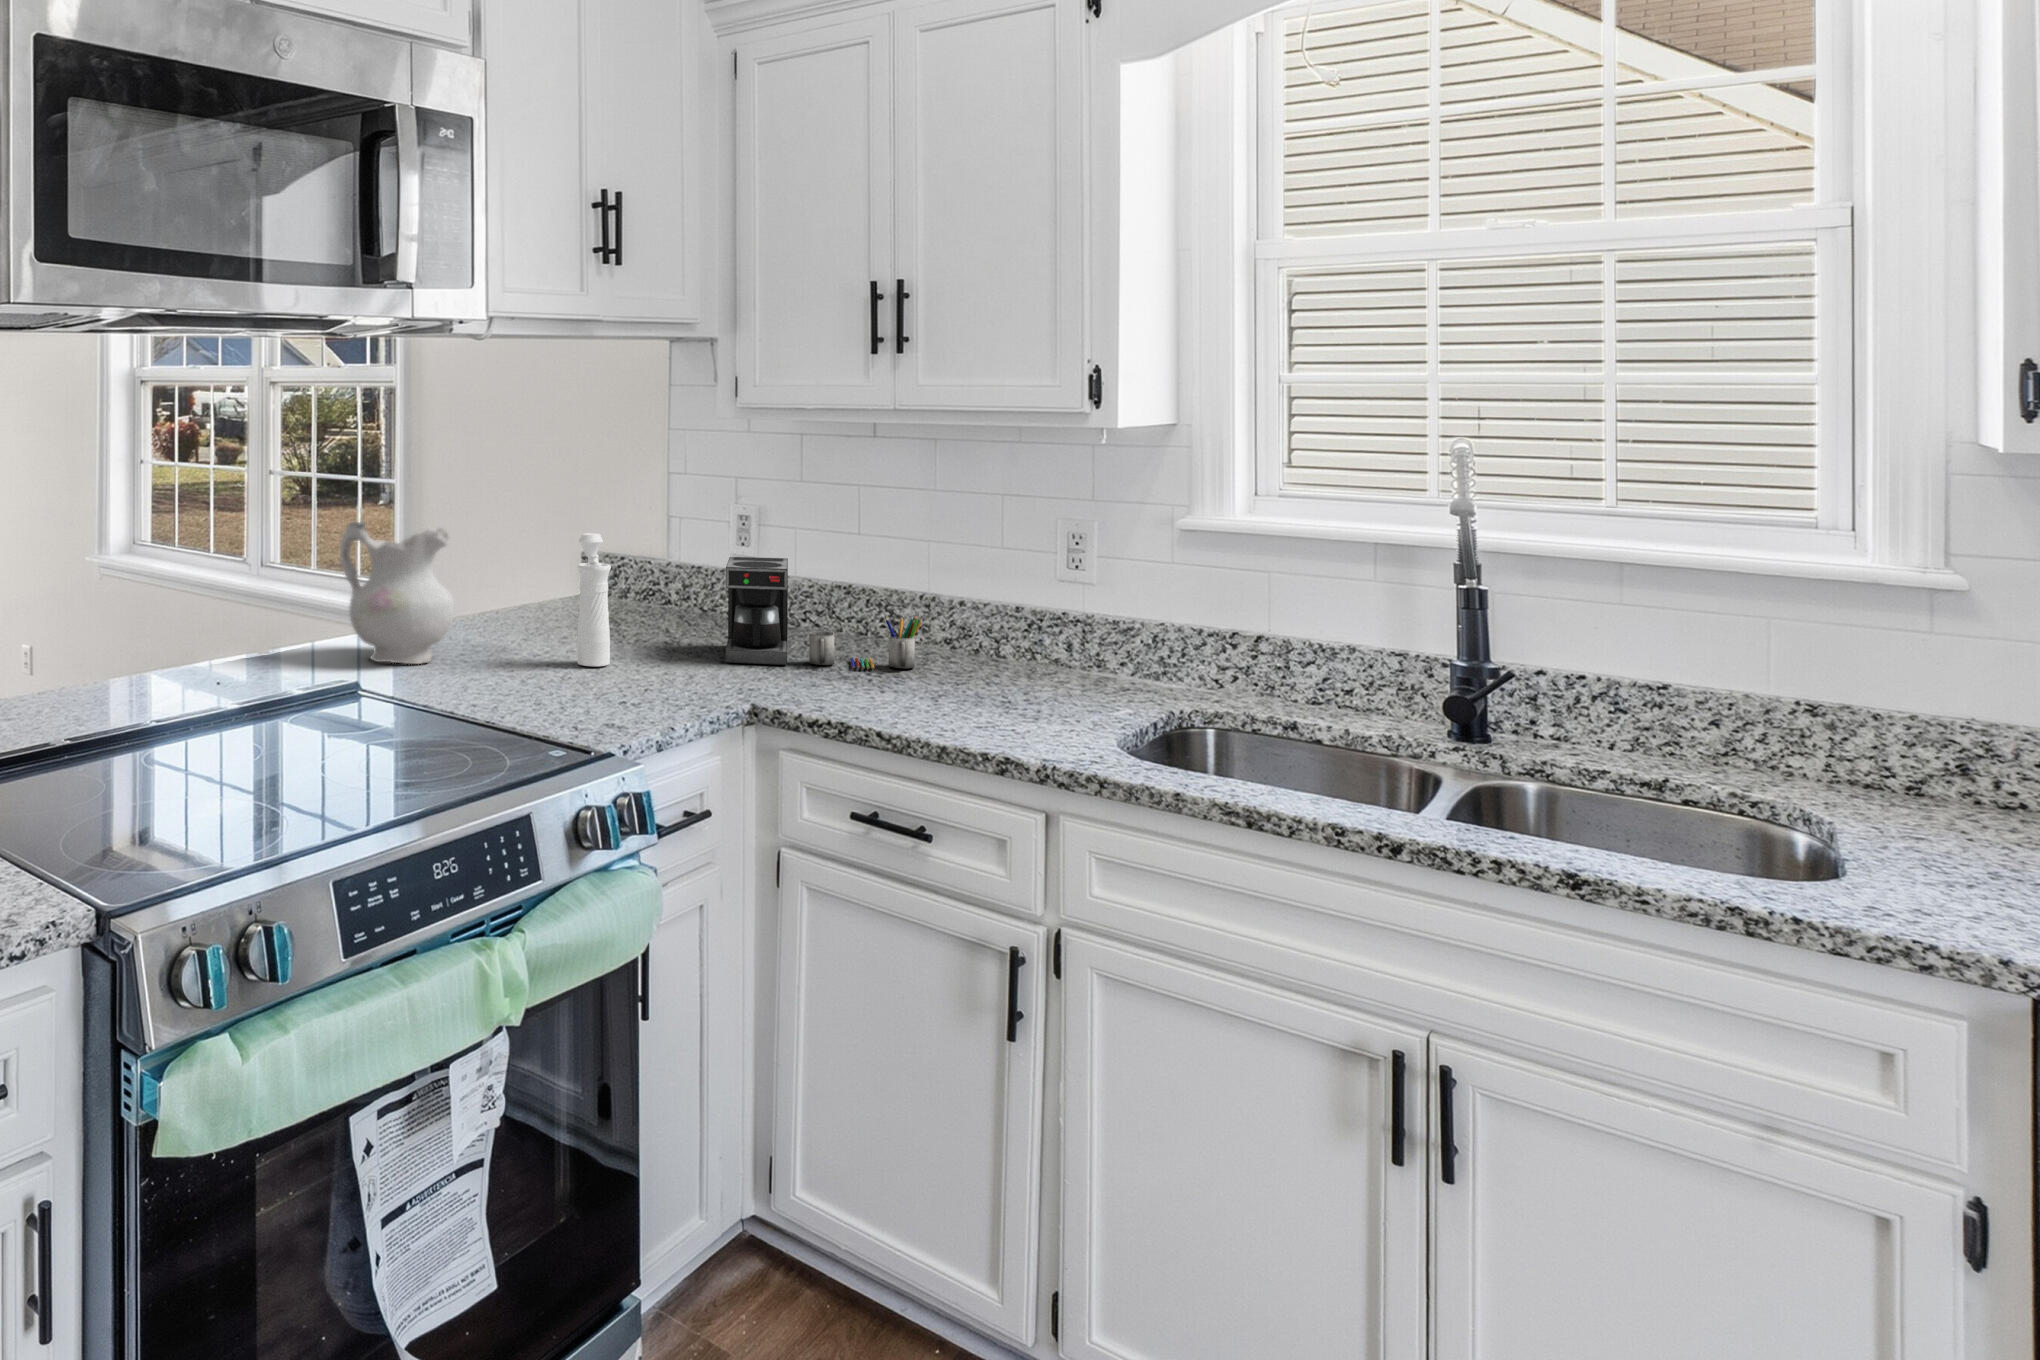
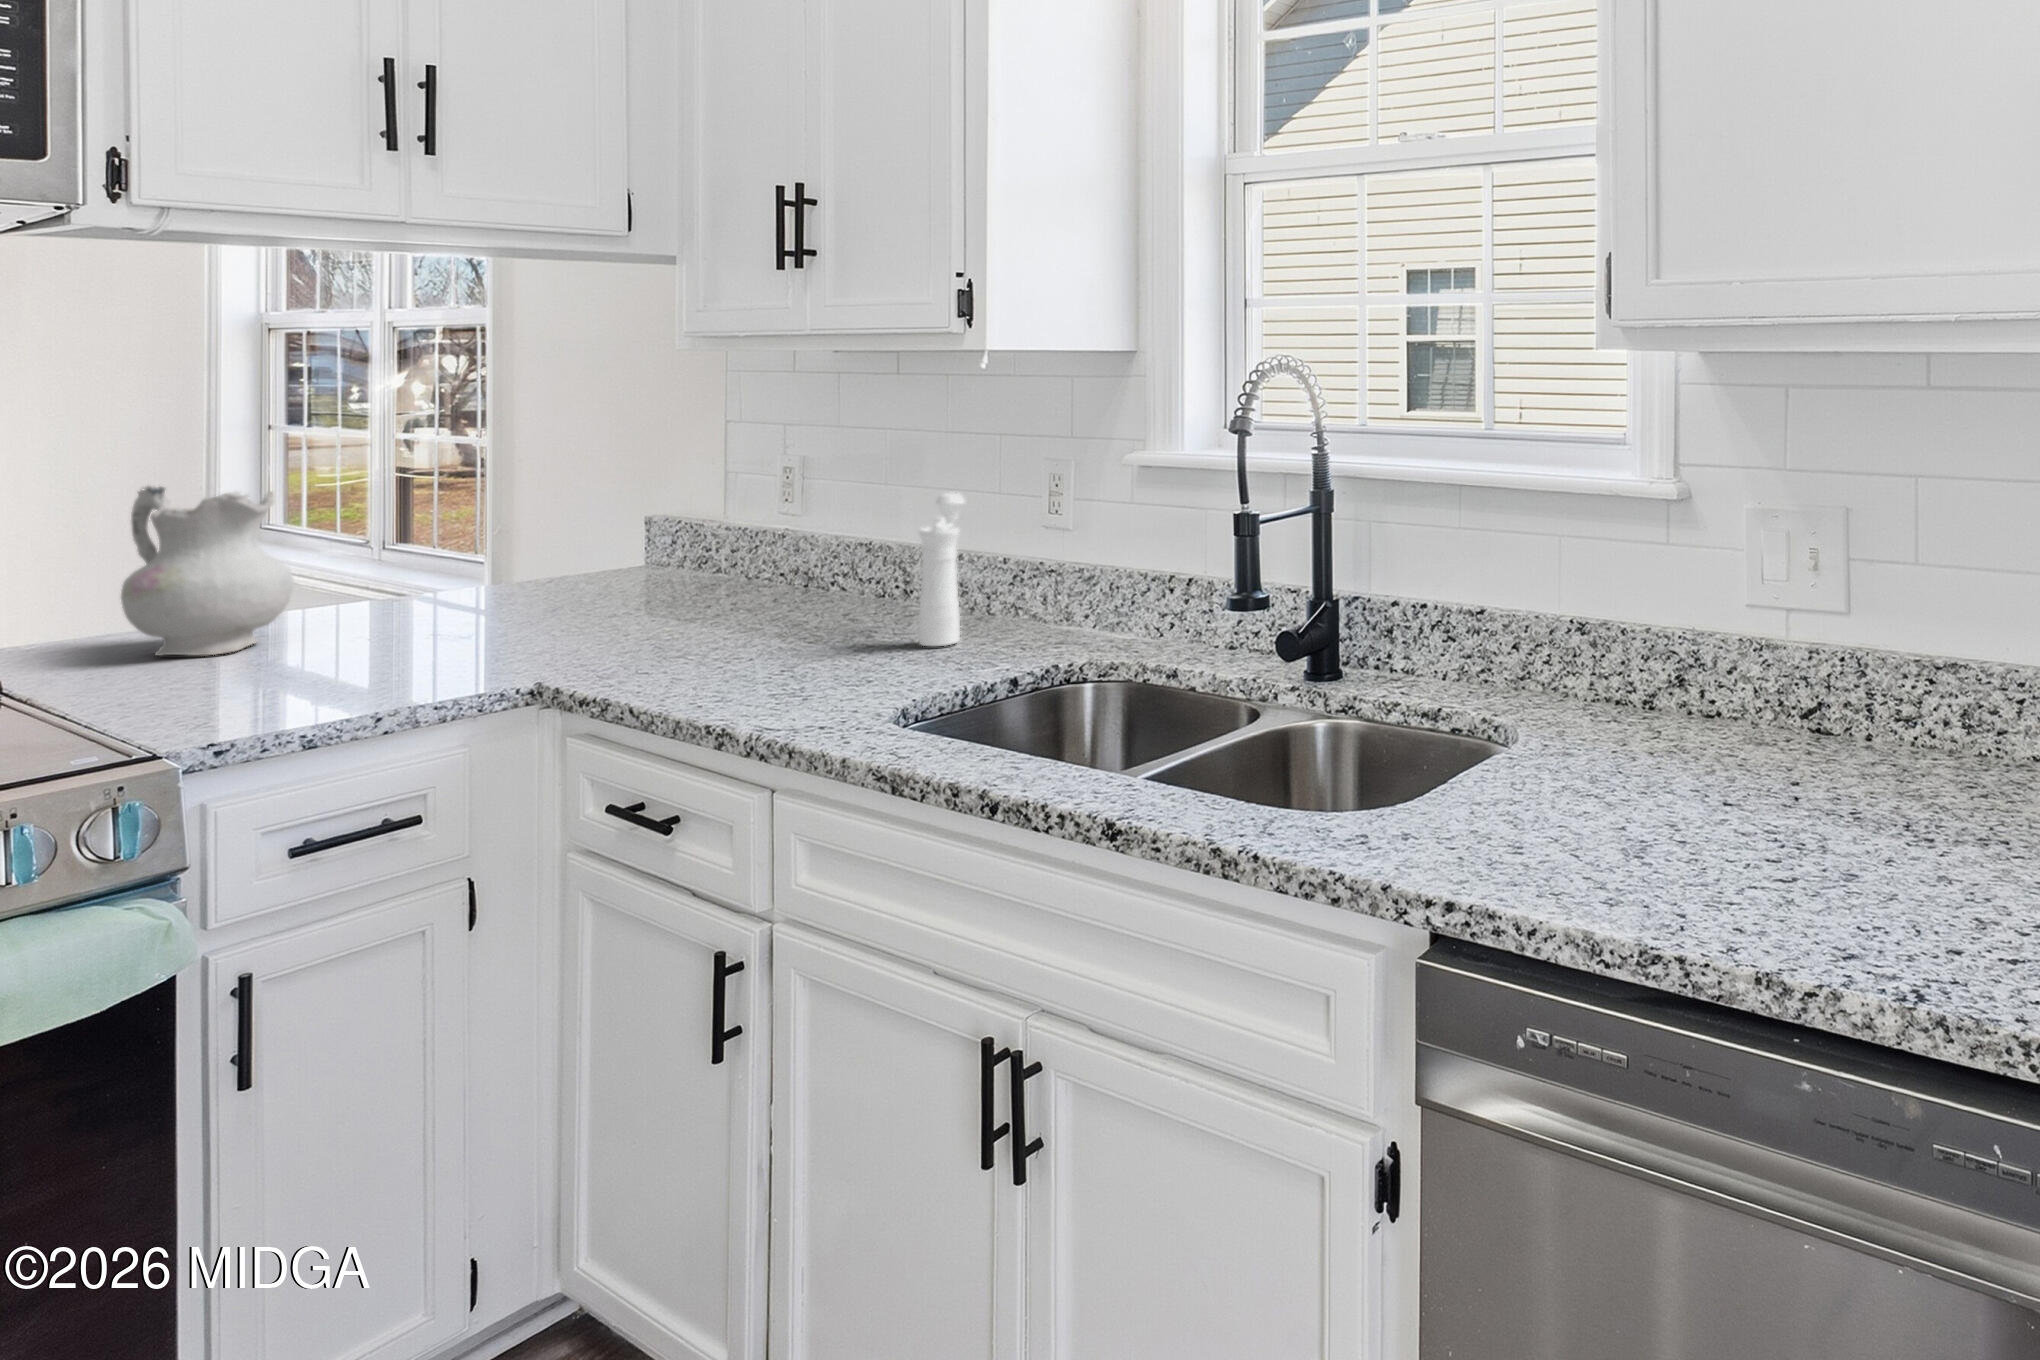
pepper mill: present [577,533,611,666] -> present [919,493,965,646]
coffee maker: present [725,557,922,669] -> none [635,515,869,635]

